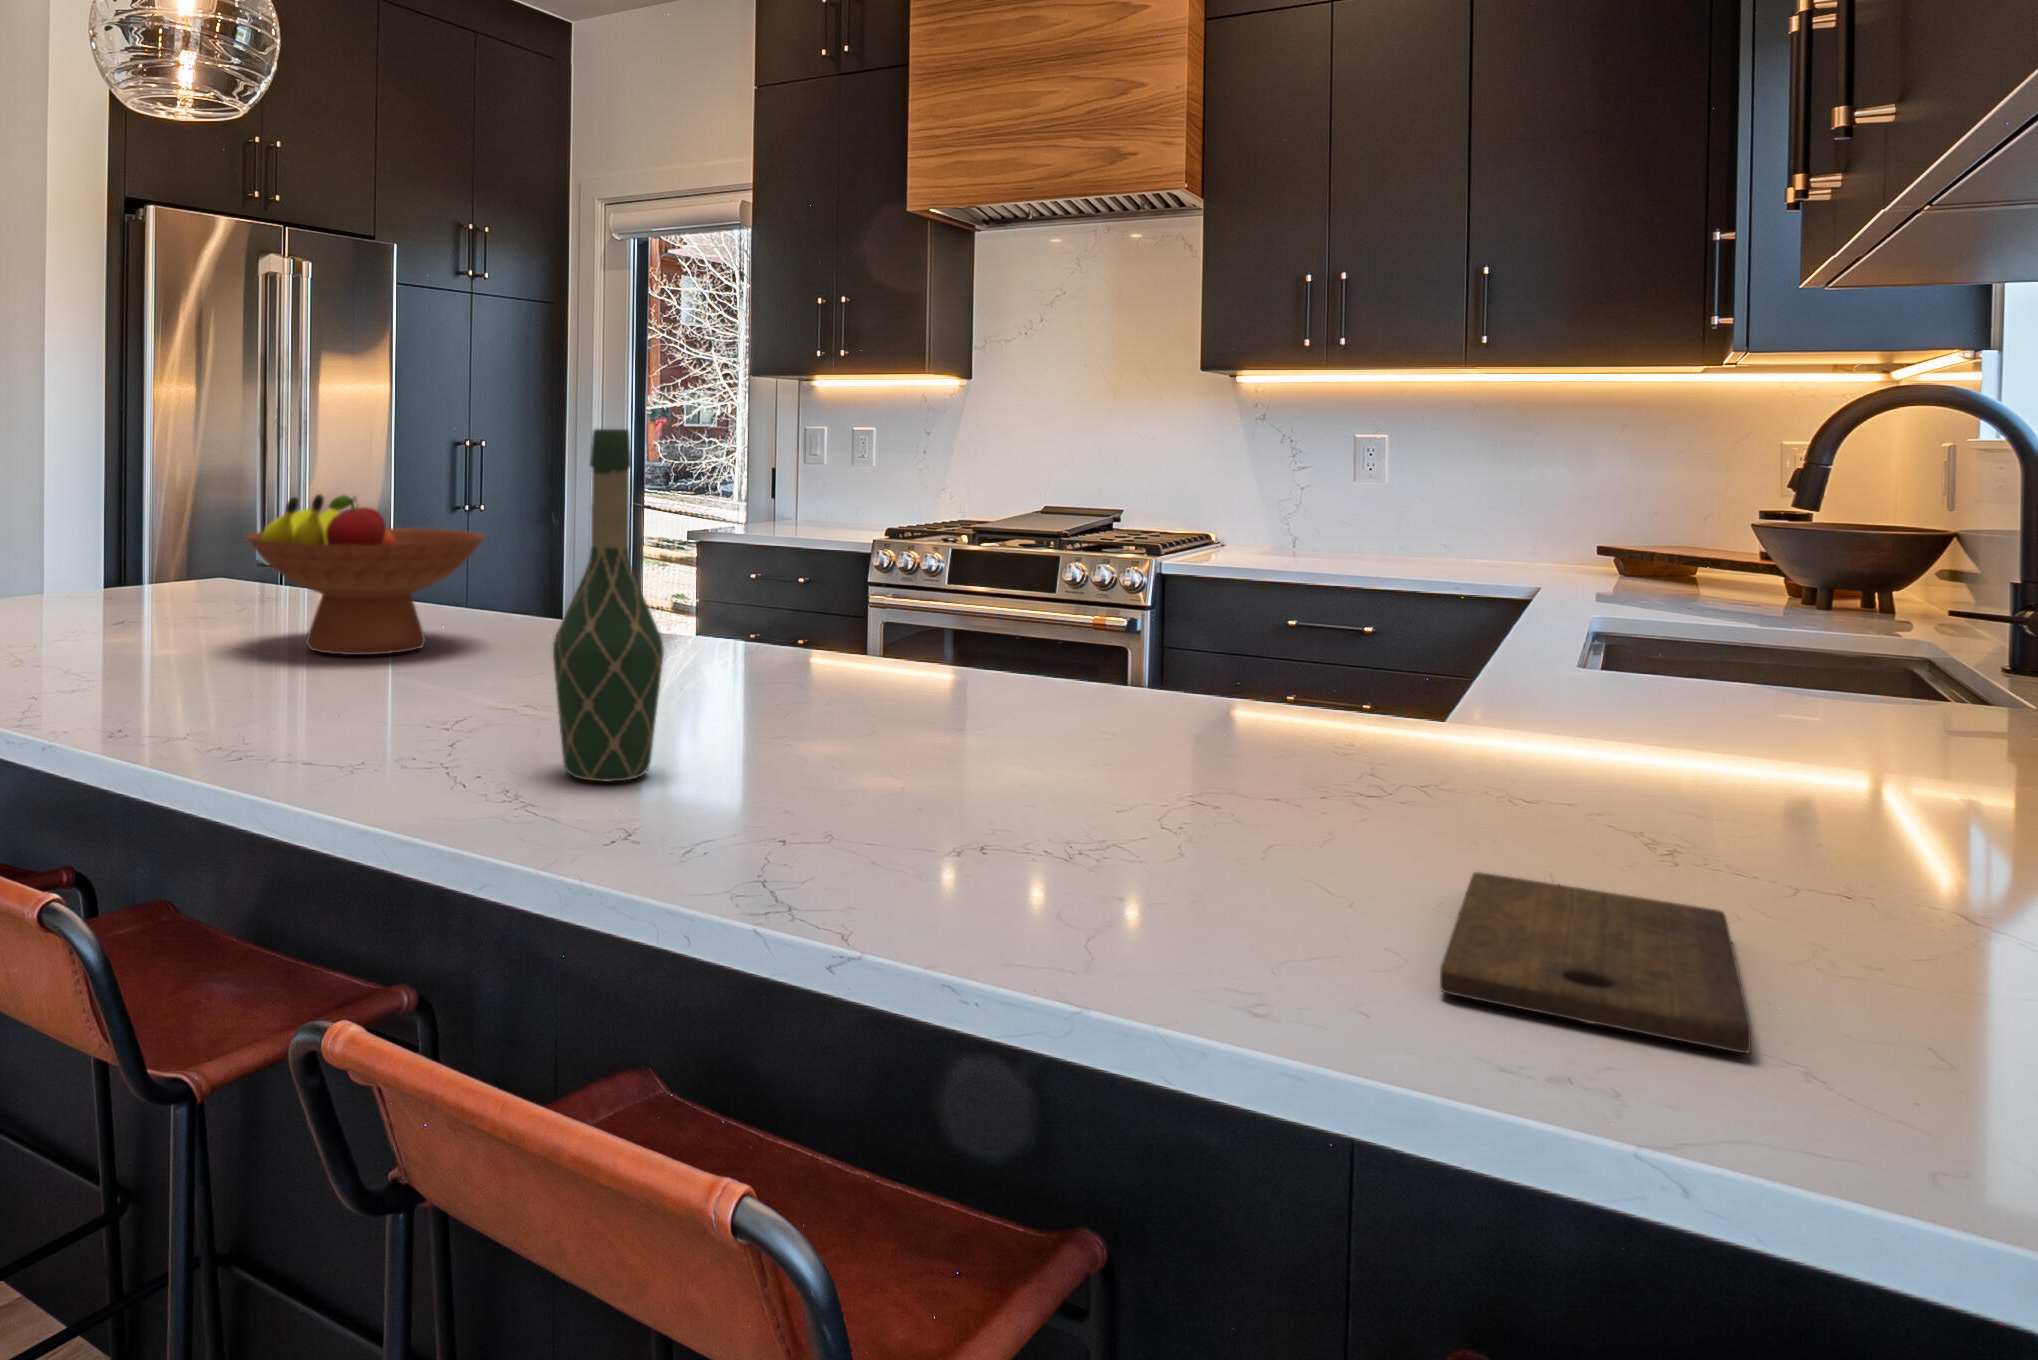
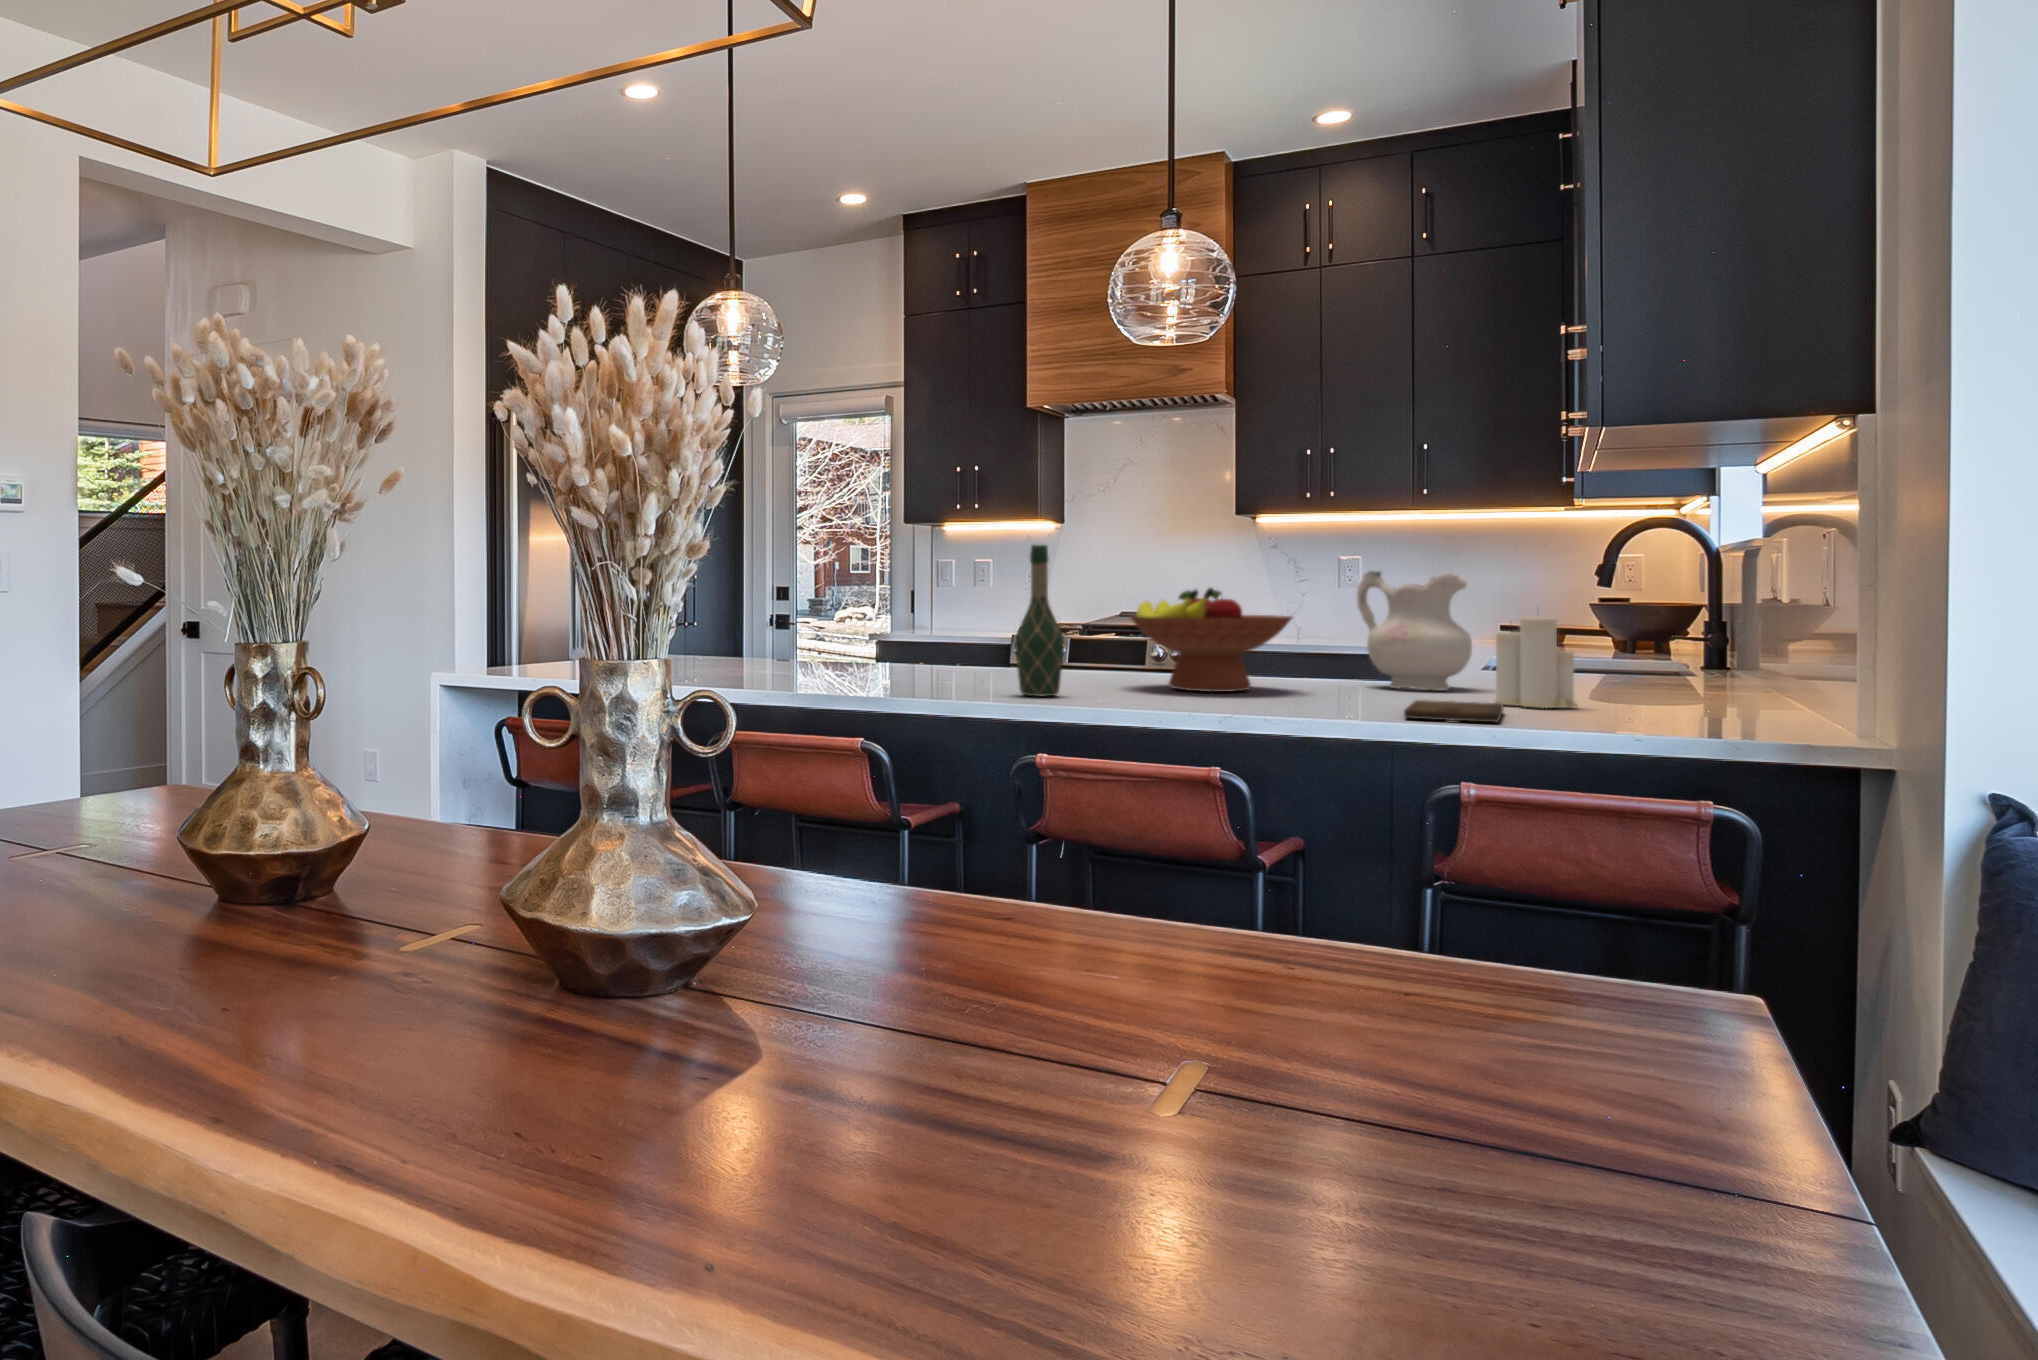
ceramic pitcher: none [1349,489,1599,767] -> present [1357,571,1472,691]
fruit bowl: present [246,494,485,655] -> present [1130,588,1292,692]
candle: none [1676,620,1916,903] -> present [1495,617,1578,708]

